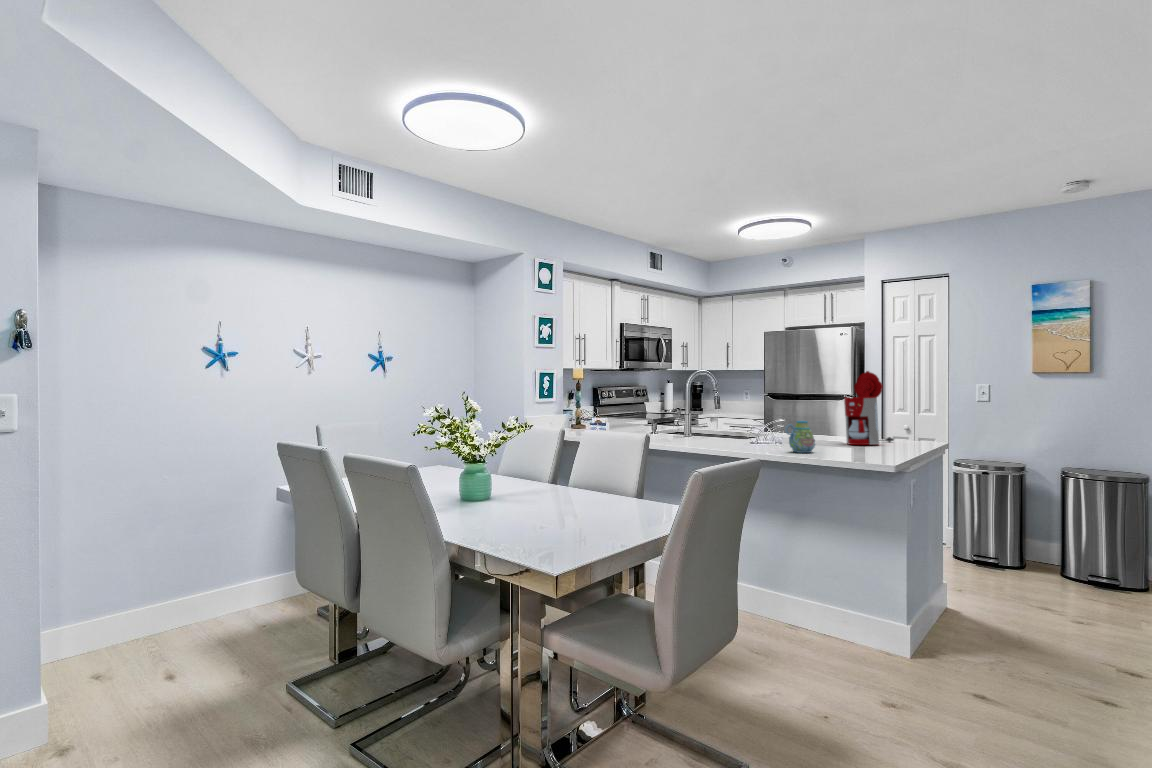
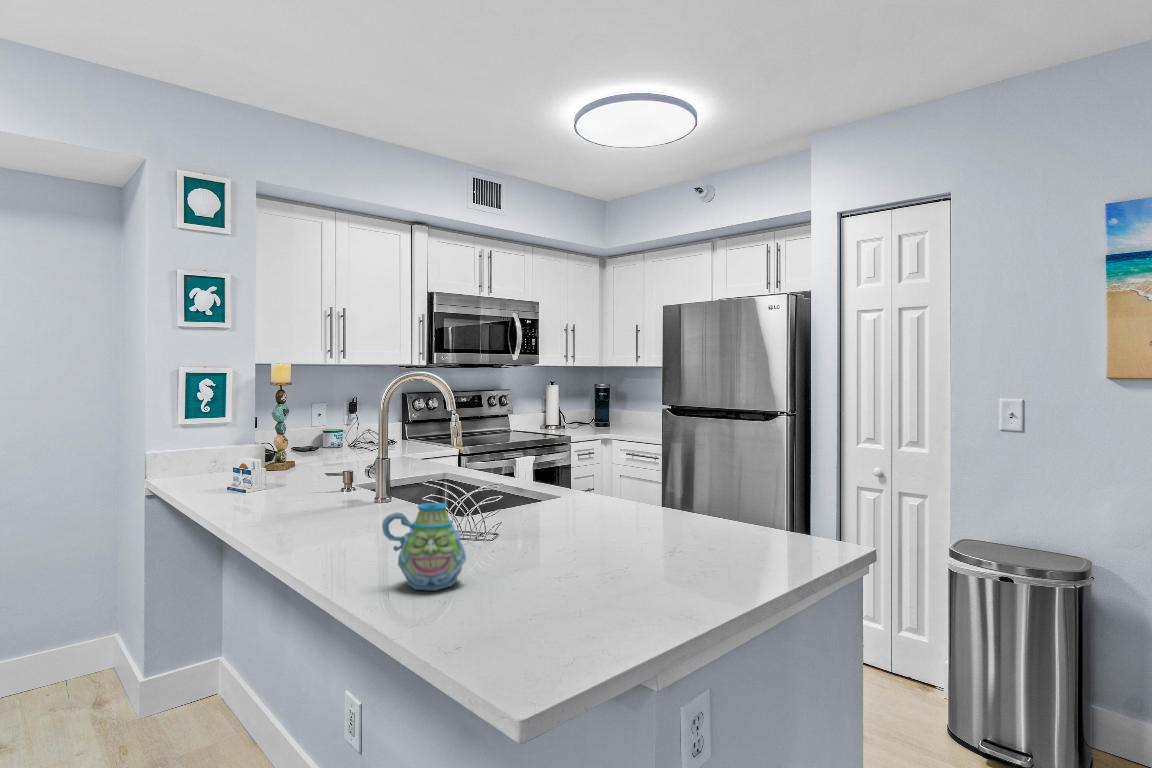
coffee maker: present [844,371,894,445] -> none [626,375,755,550]

